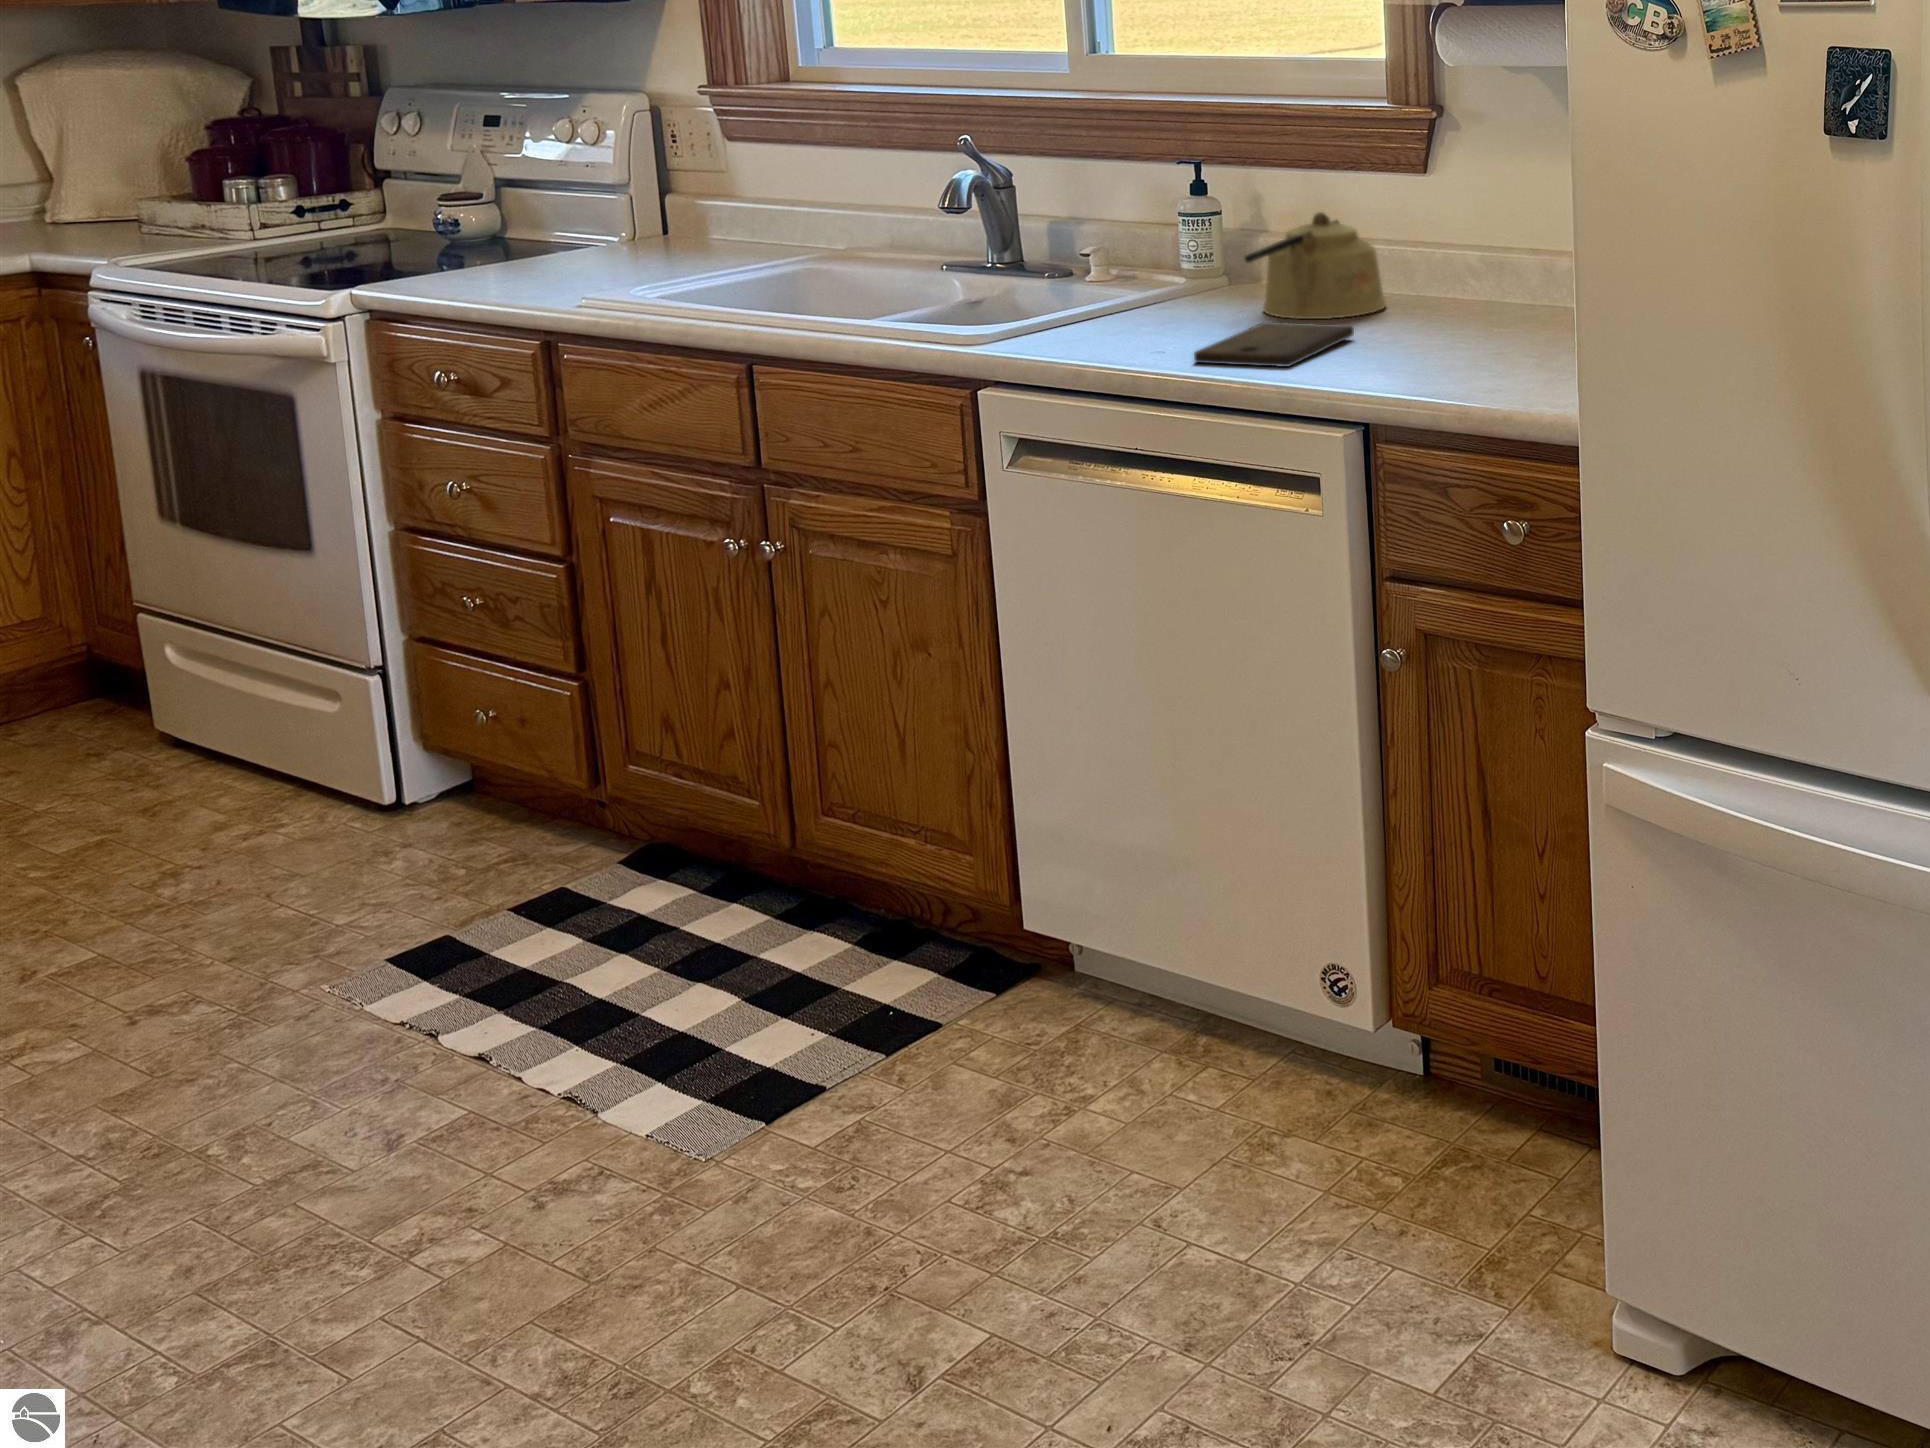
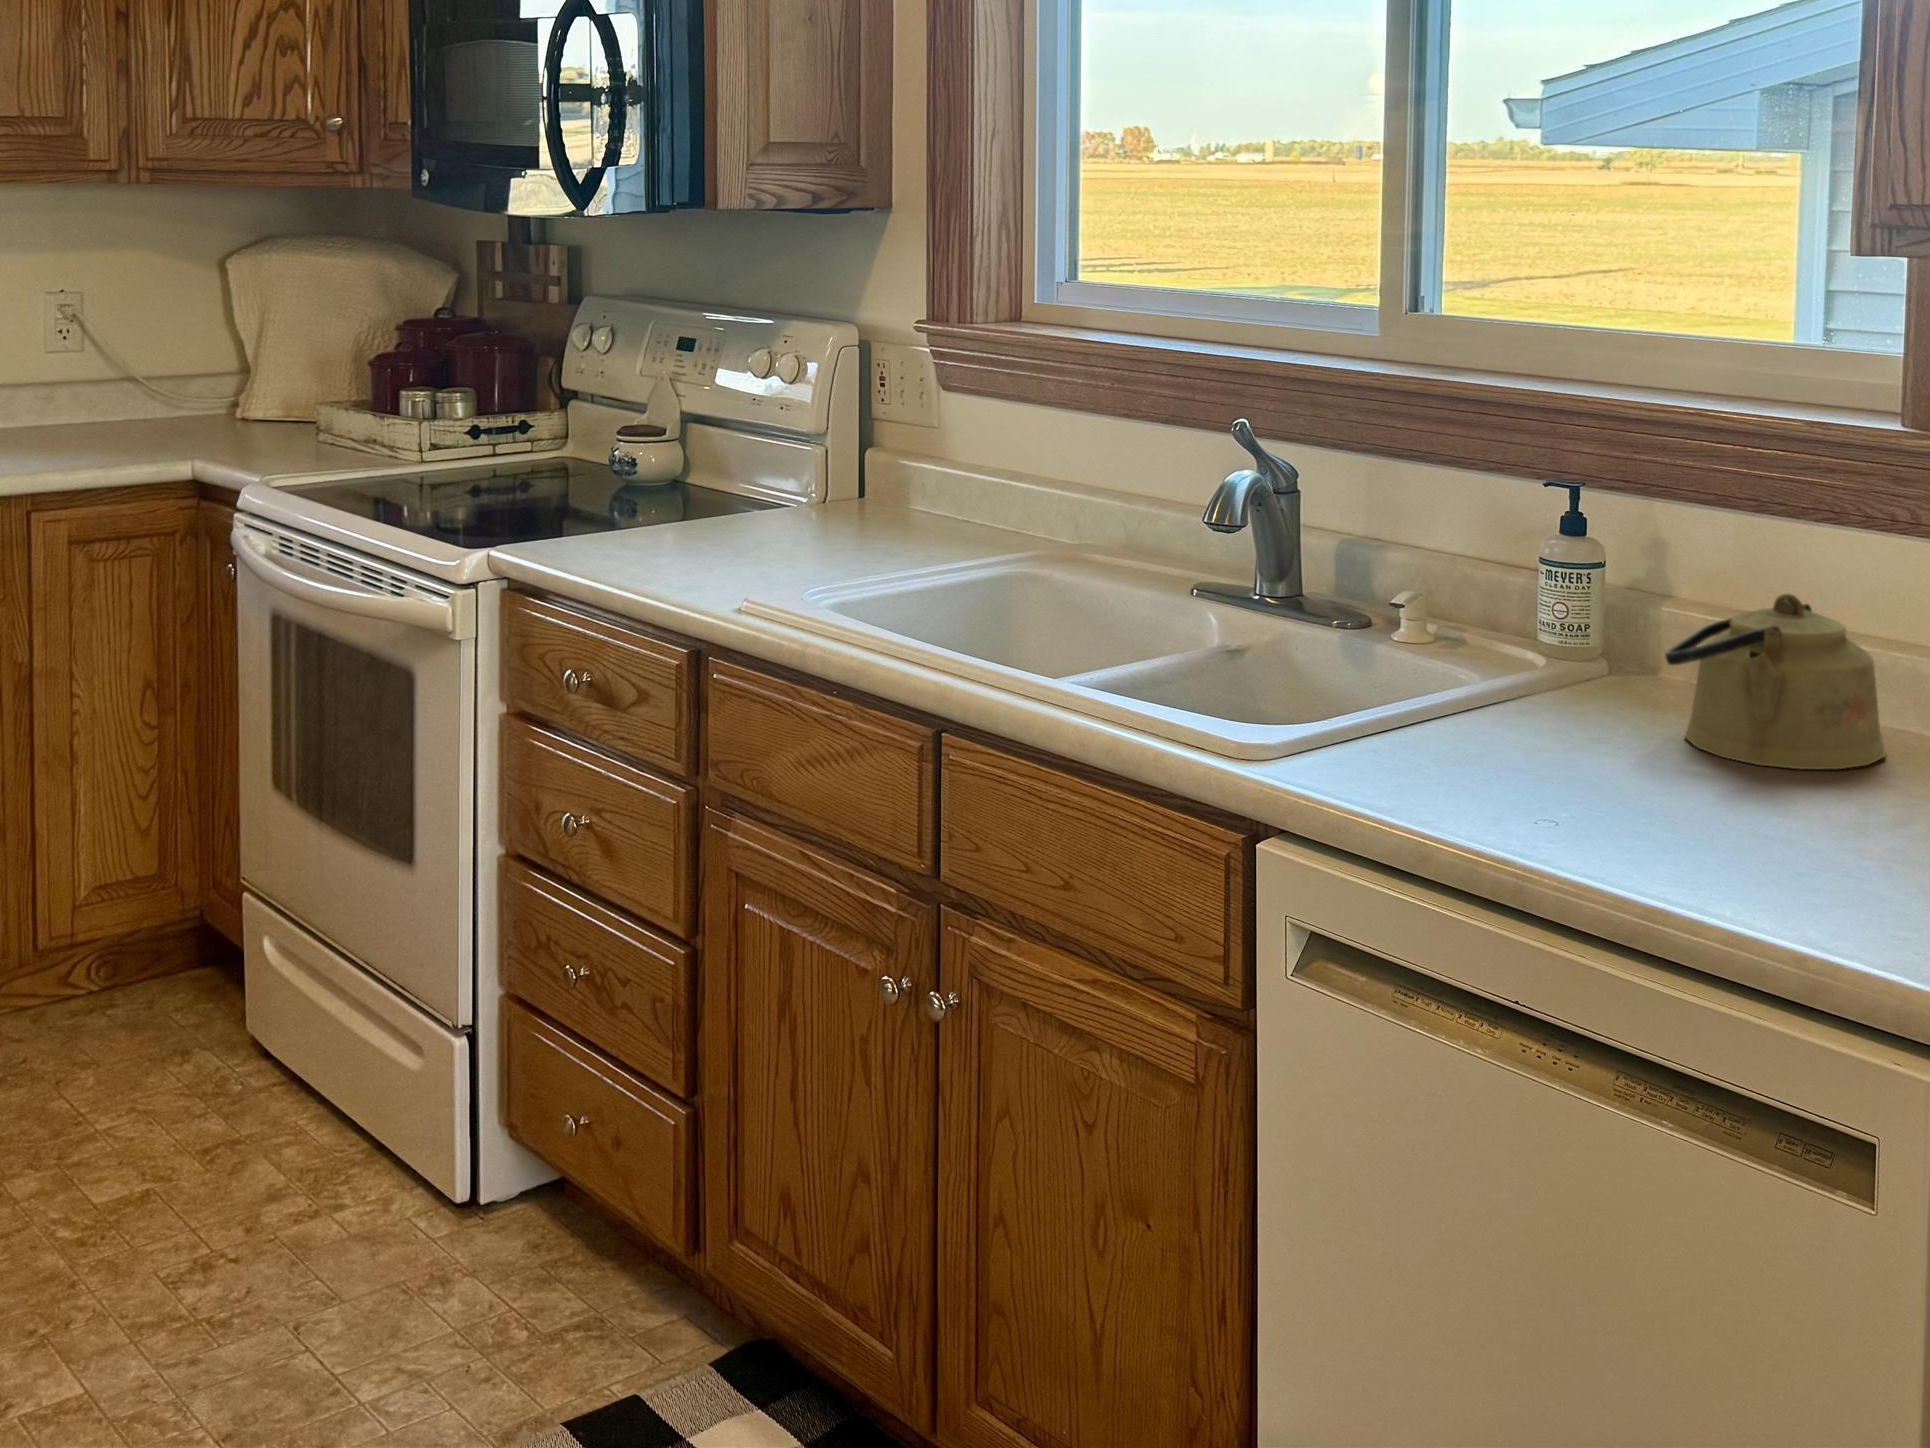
cutting board: present [1194,322,1354,367] -> none [1617,778,1869,891]

